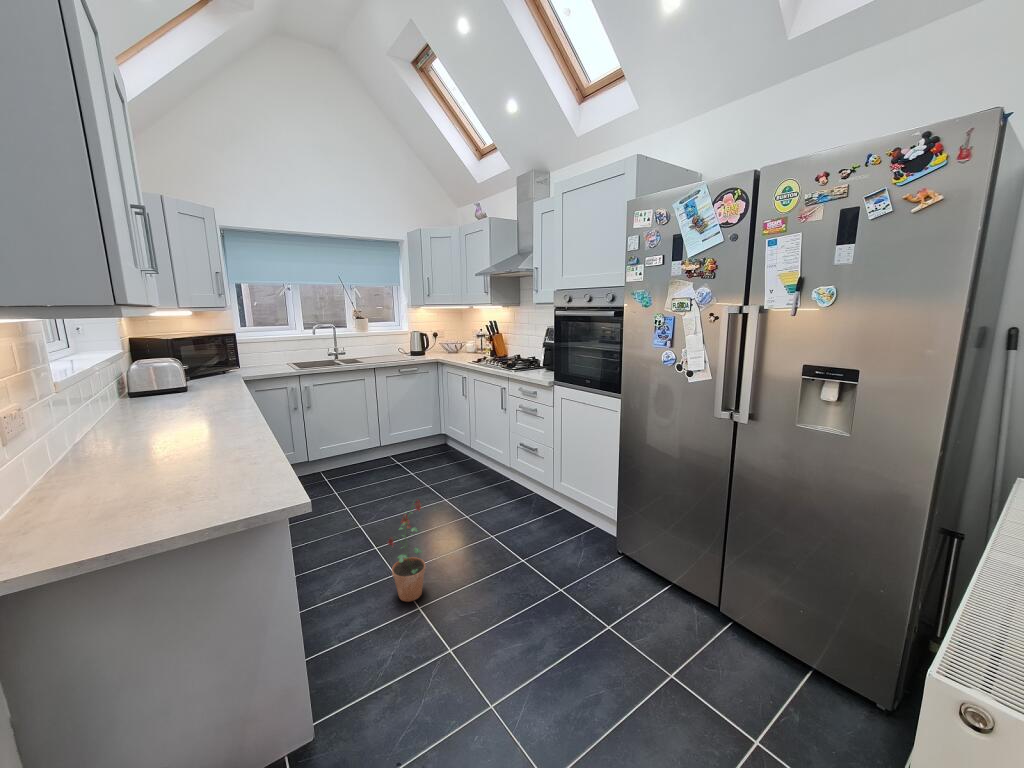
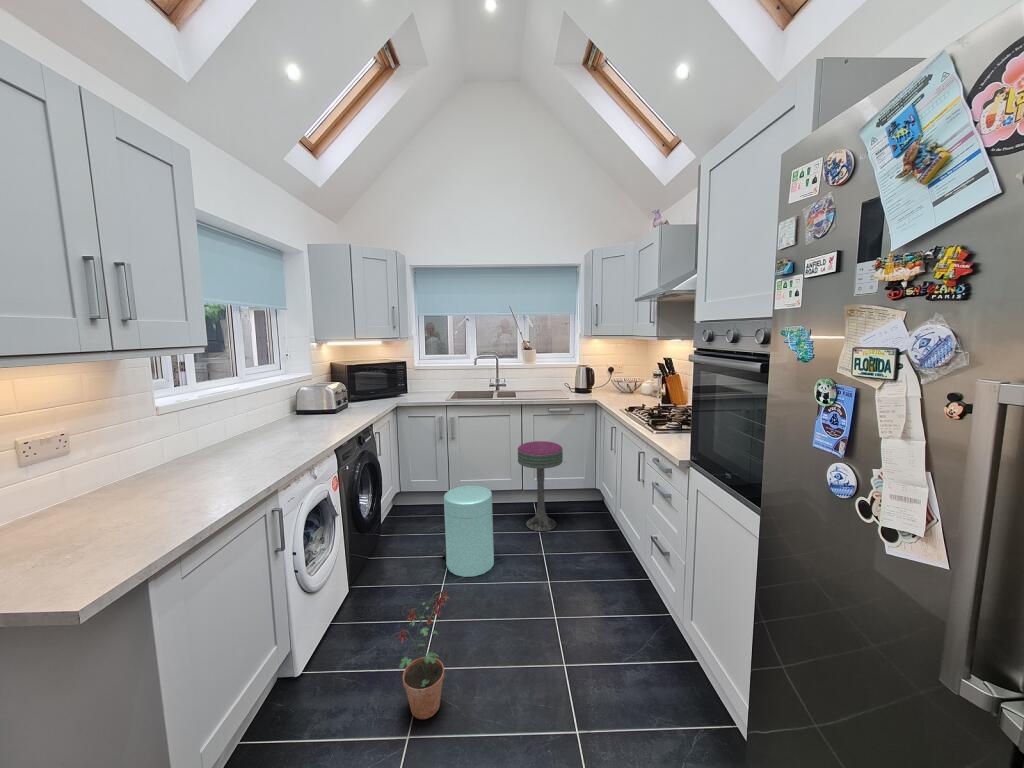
bar stool: none [382,399,423,477] -> present [518,441,563,531]
trash can: none [334,441,388,521] -> present [441,486,494,577]

